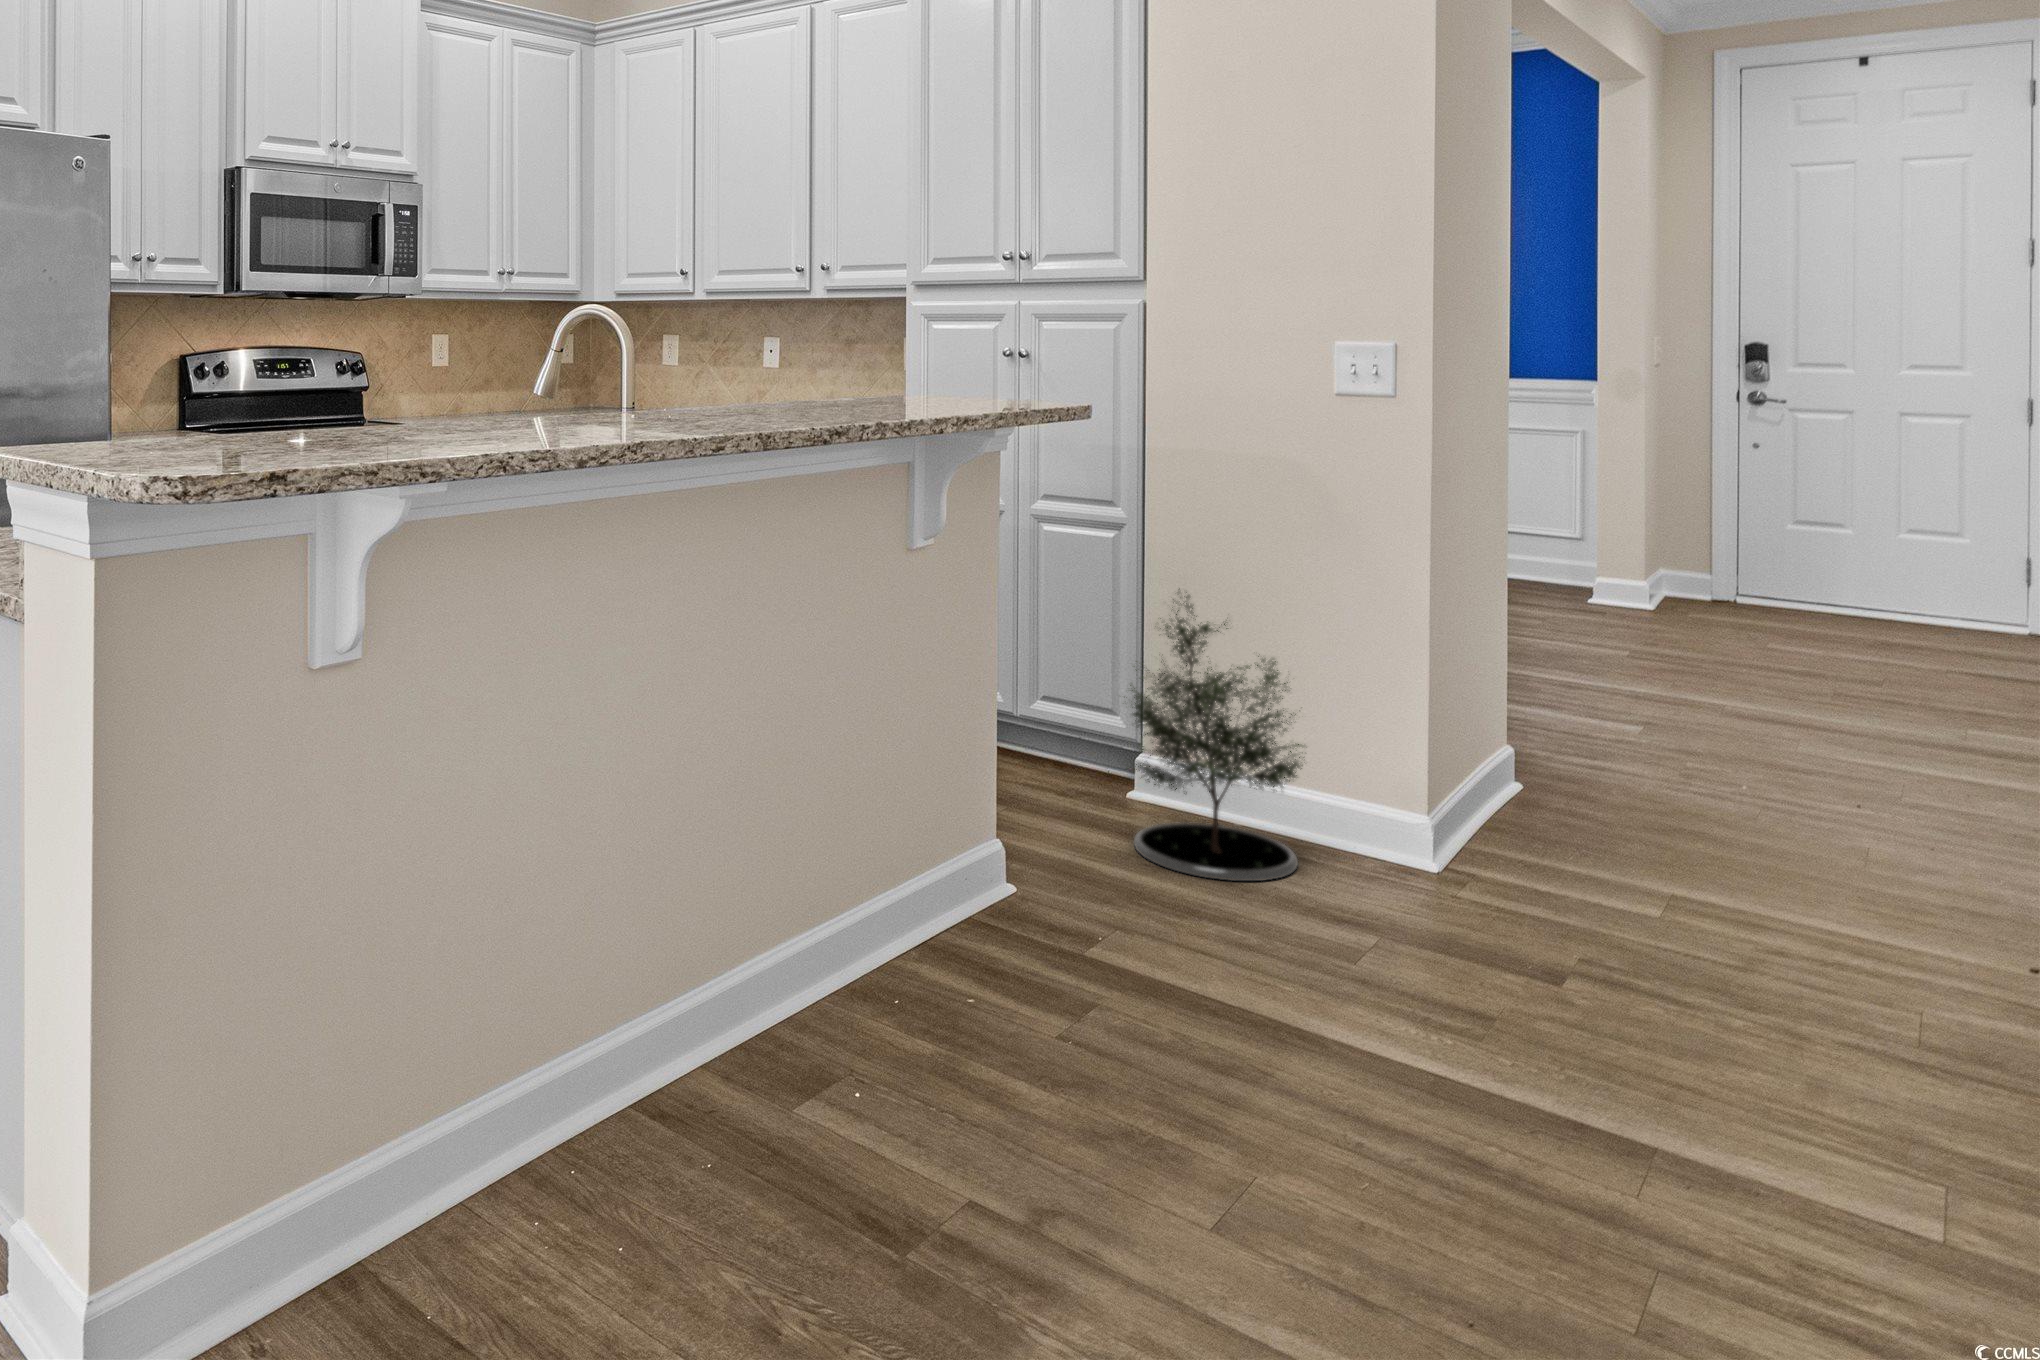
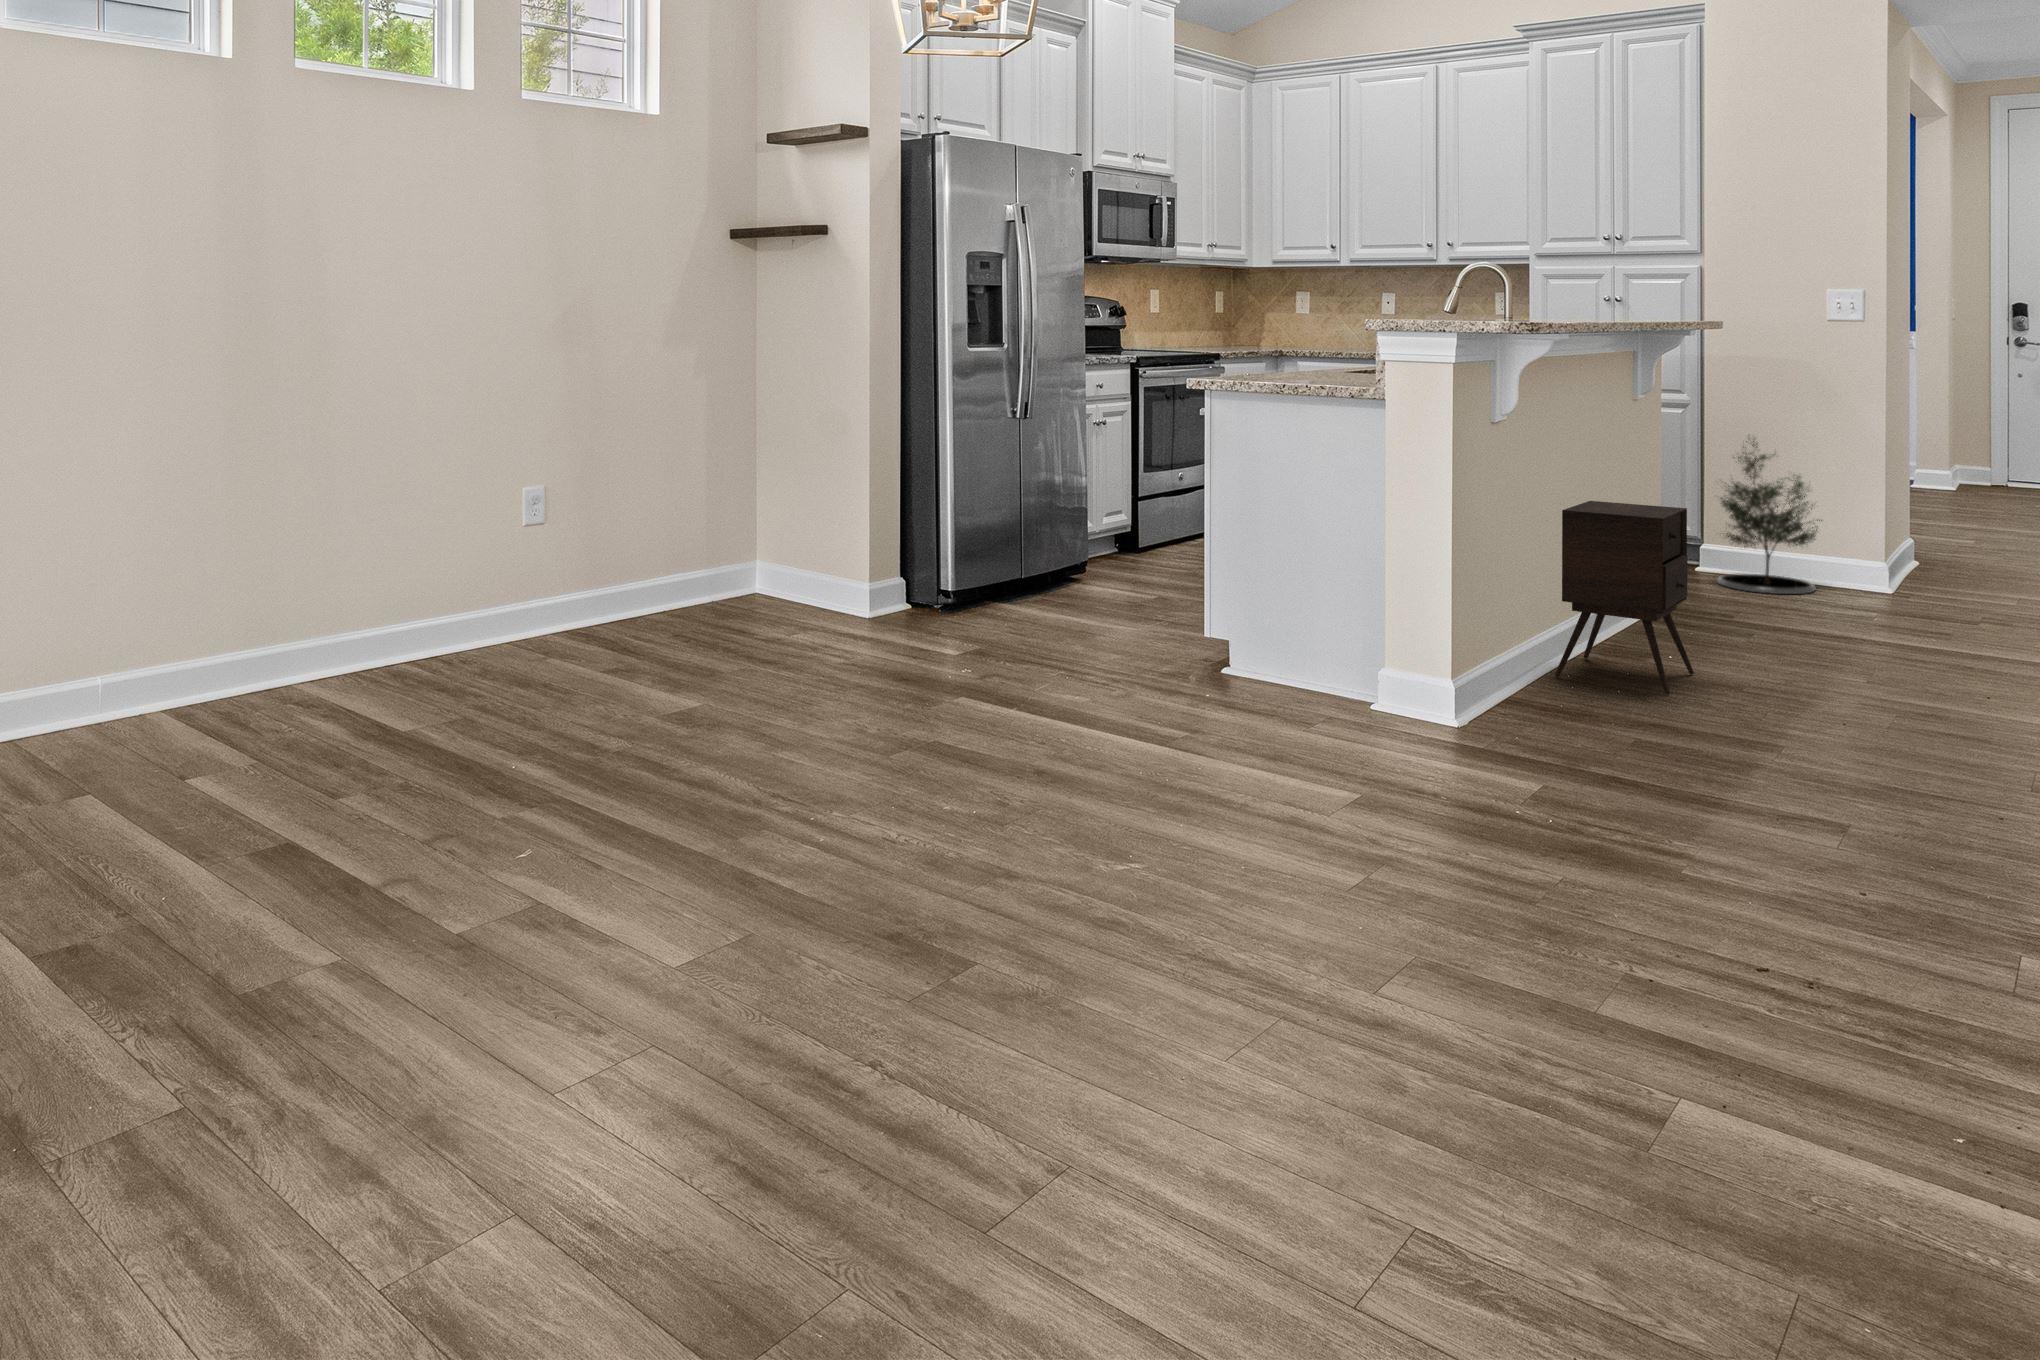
side table: none [537,785,844,1280] -> present [1555,501,1694,695]

